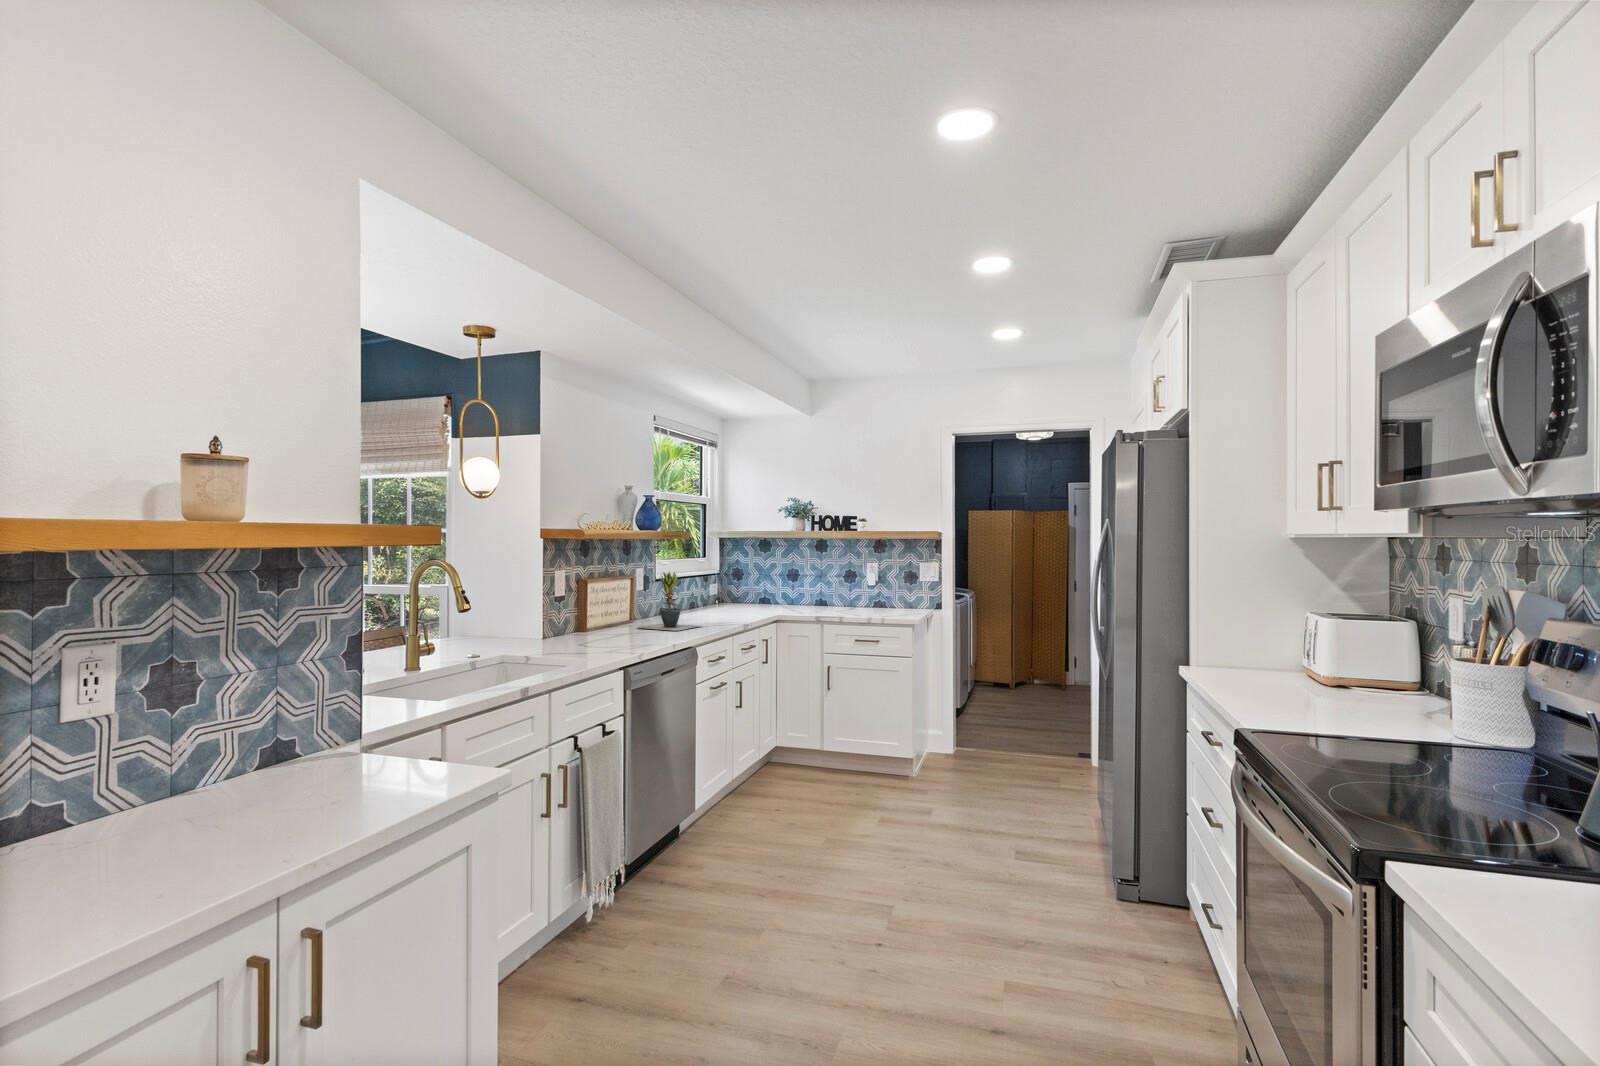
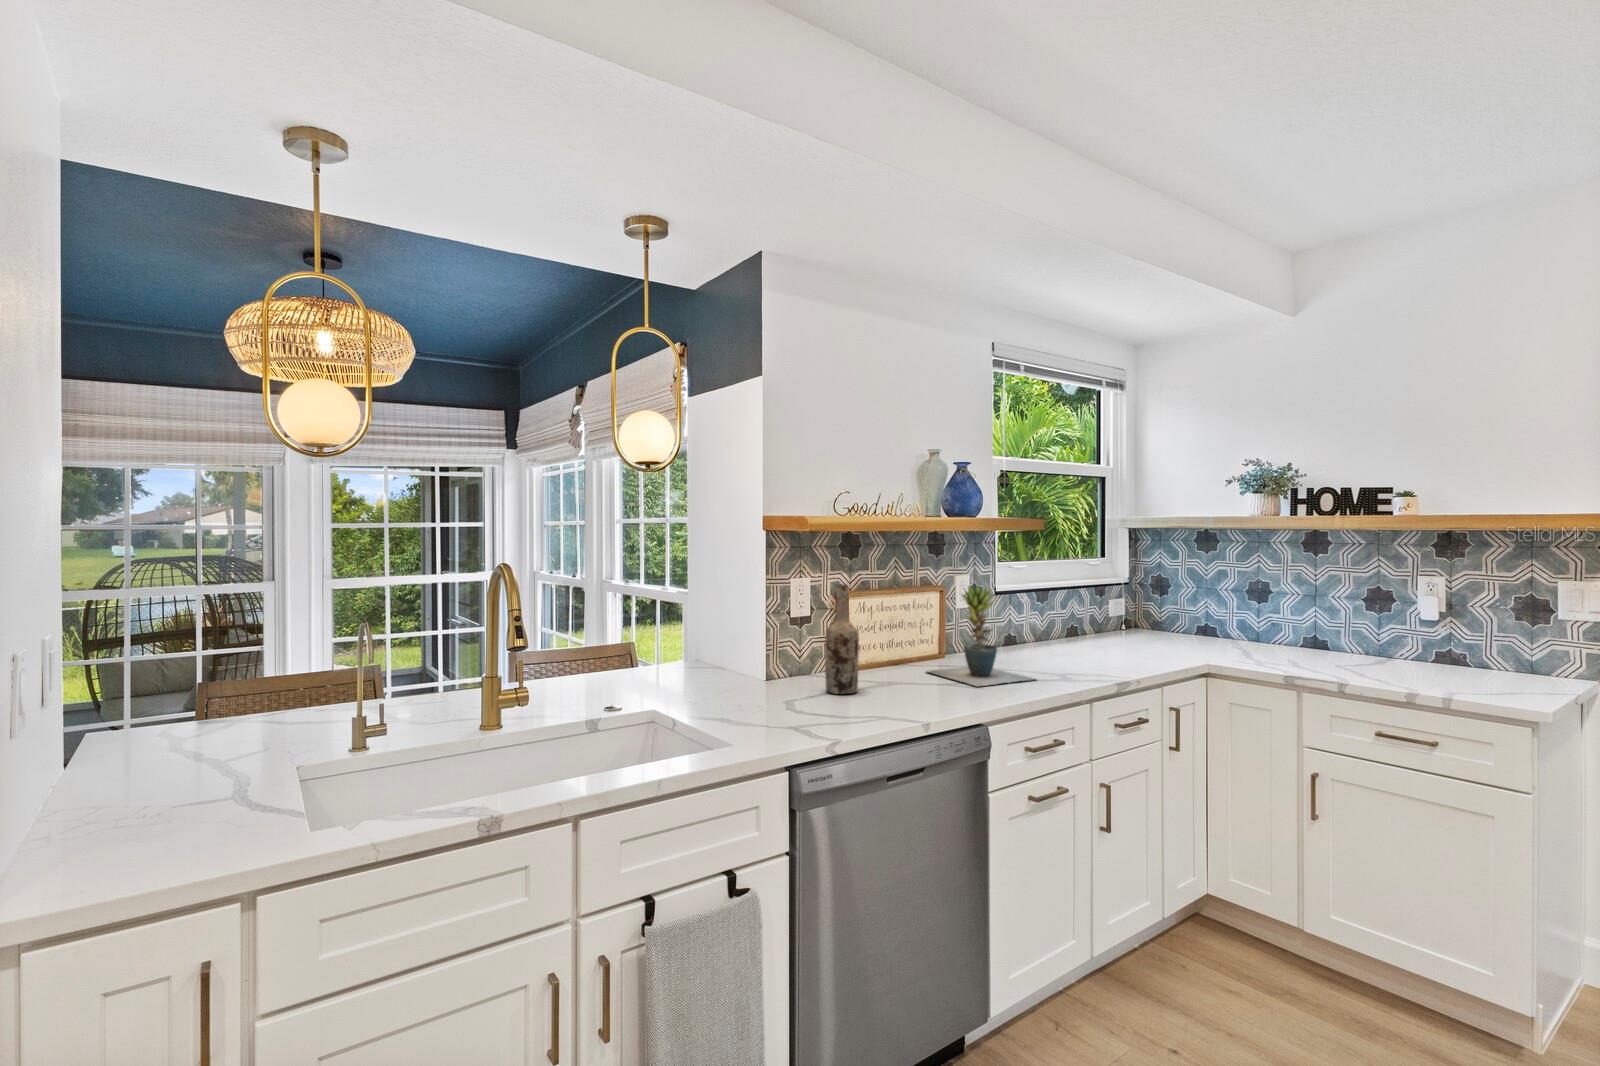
wine bottle: none [593,572,615,640] -> present [825,585,859,694]

